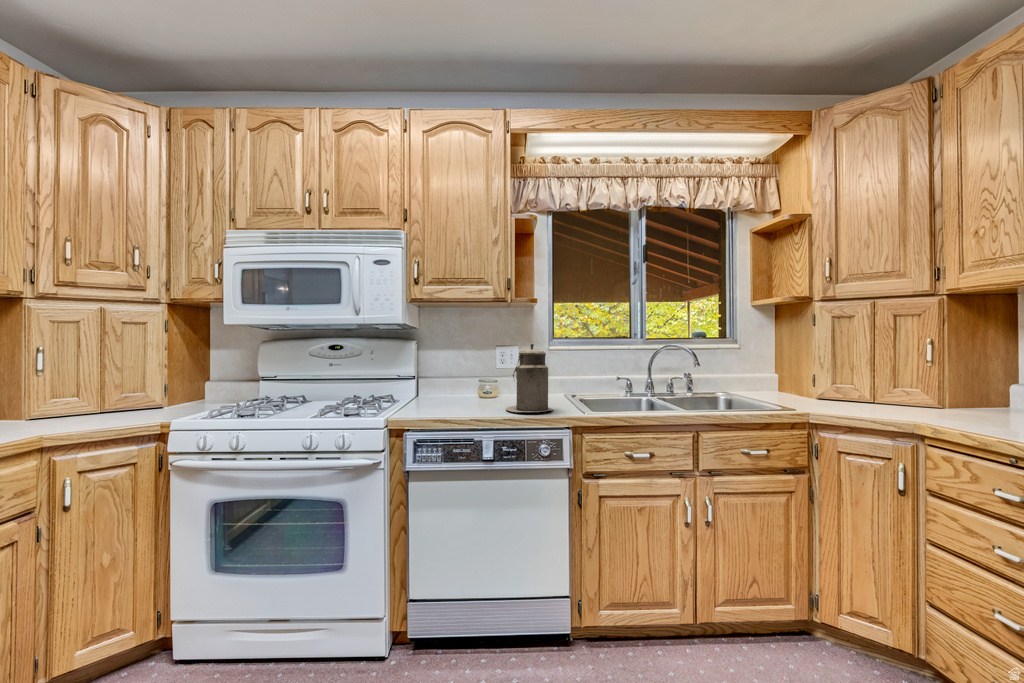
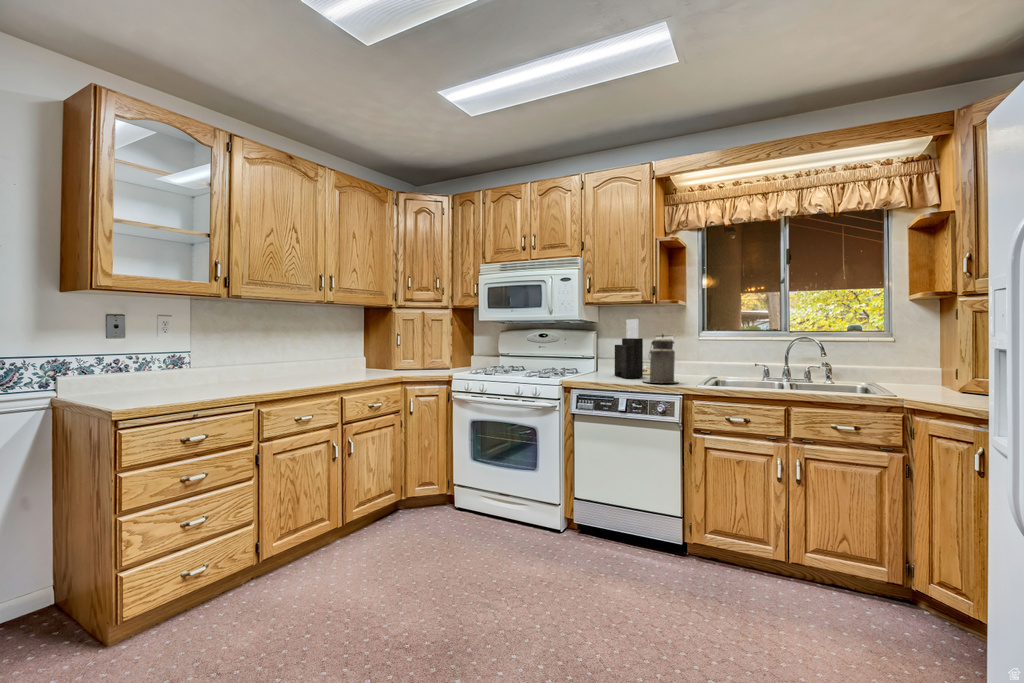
knife block: none [453,323,497,406] -> present [615,319,643,378]

